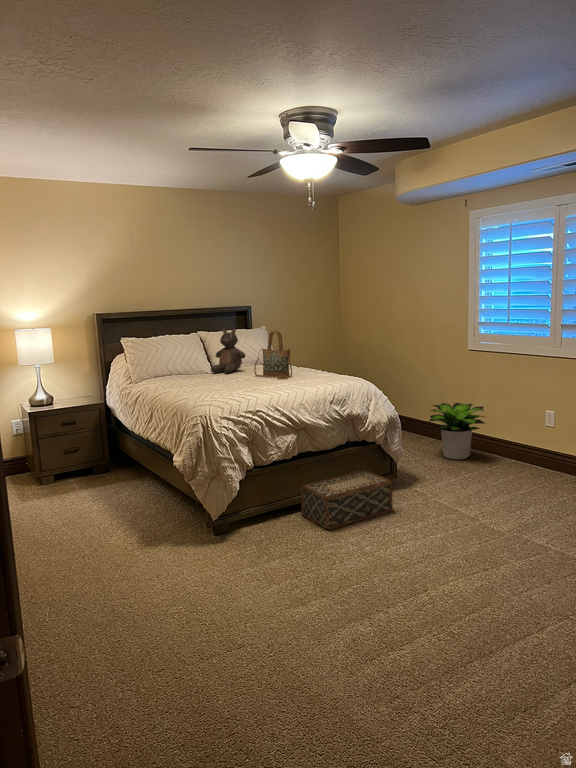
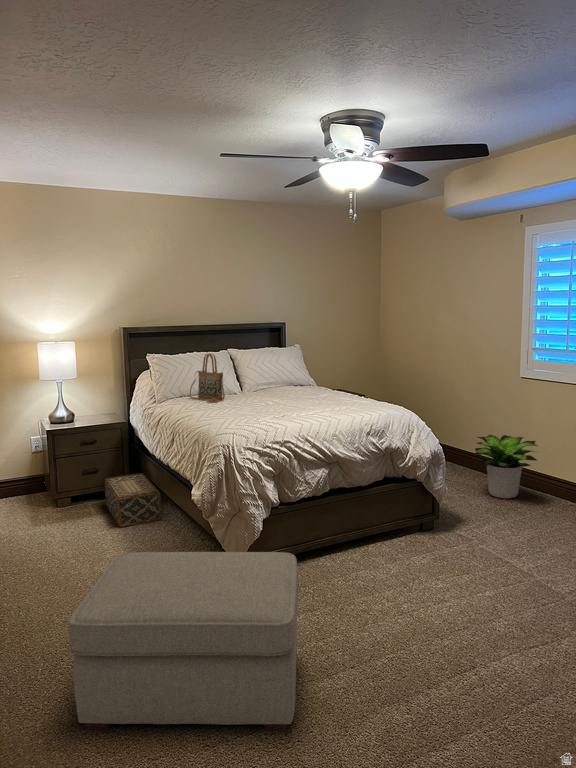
teddy bear: present [211,328,245,373] -> none [239,347,277,395]
handbag: present [254,331,292,379] -> present [190,353,225,403]
woven basket: present [301,470,392,530] -> present [105,473,161,527]
ottoman: none [78,502,275,656] -> present [69,552,298,731]

